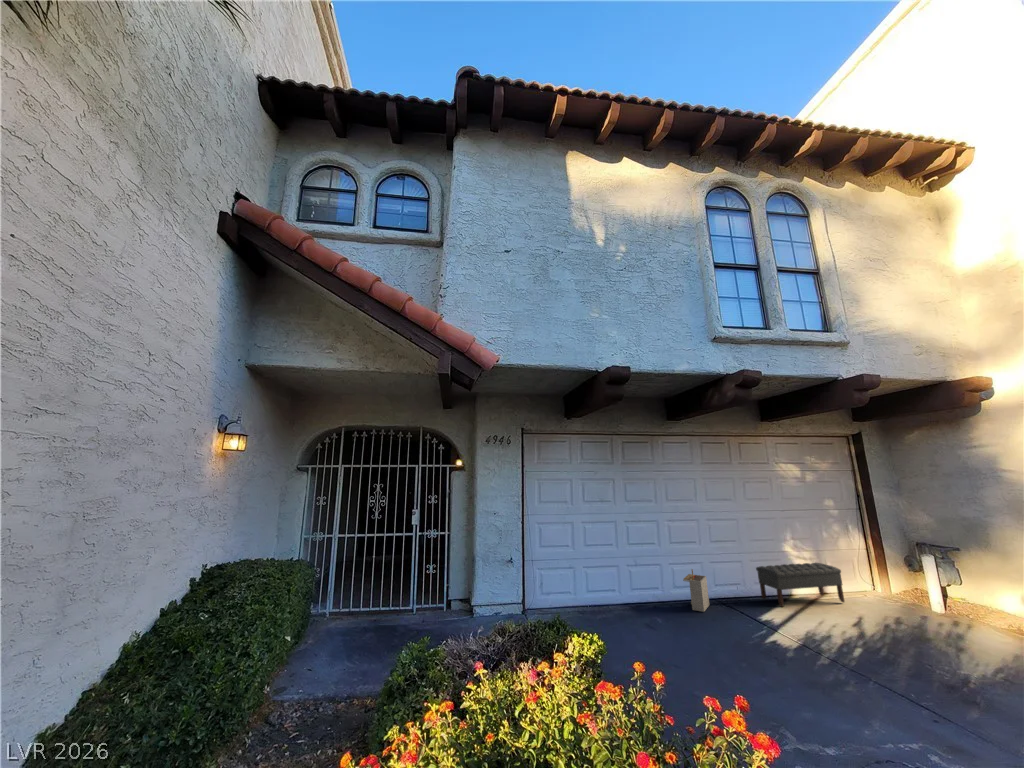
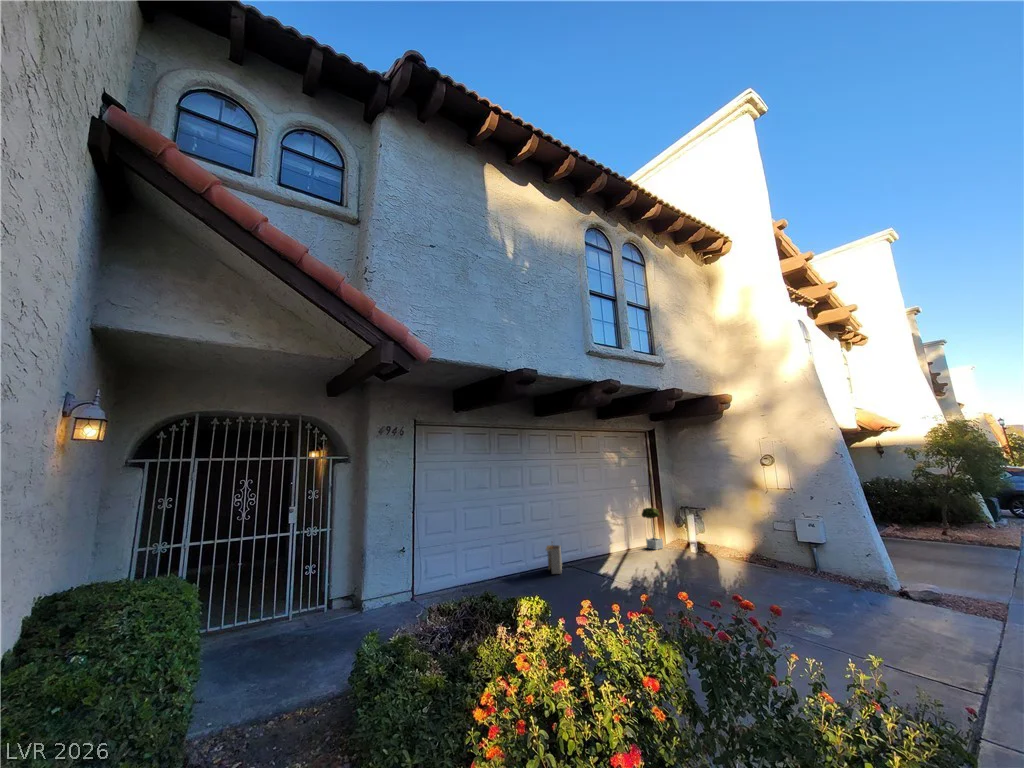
potted tree: none [841,539,883,600] -> present [642,507,663,550]
bench: present [756,563,844,607] -> none [591,527,644,563]

